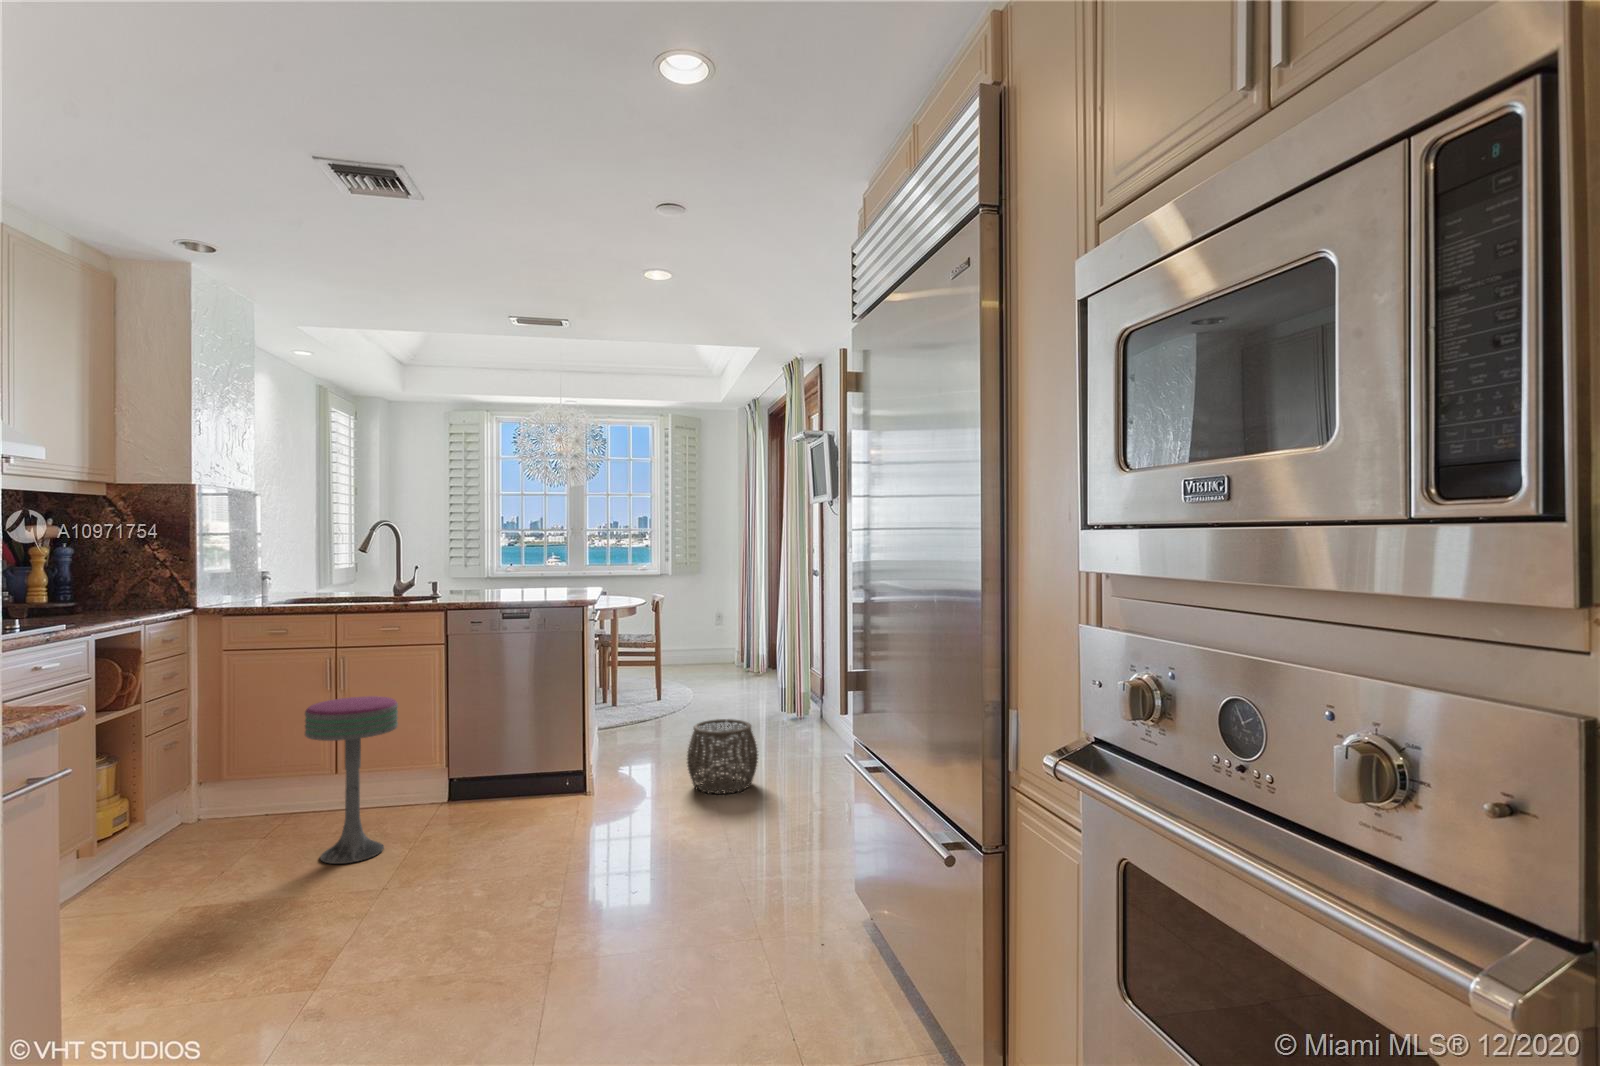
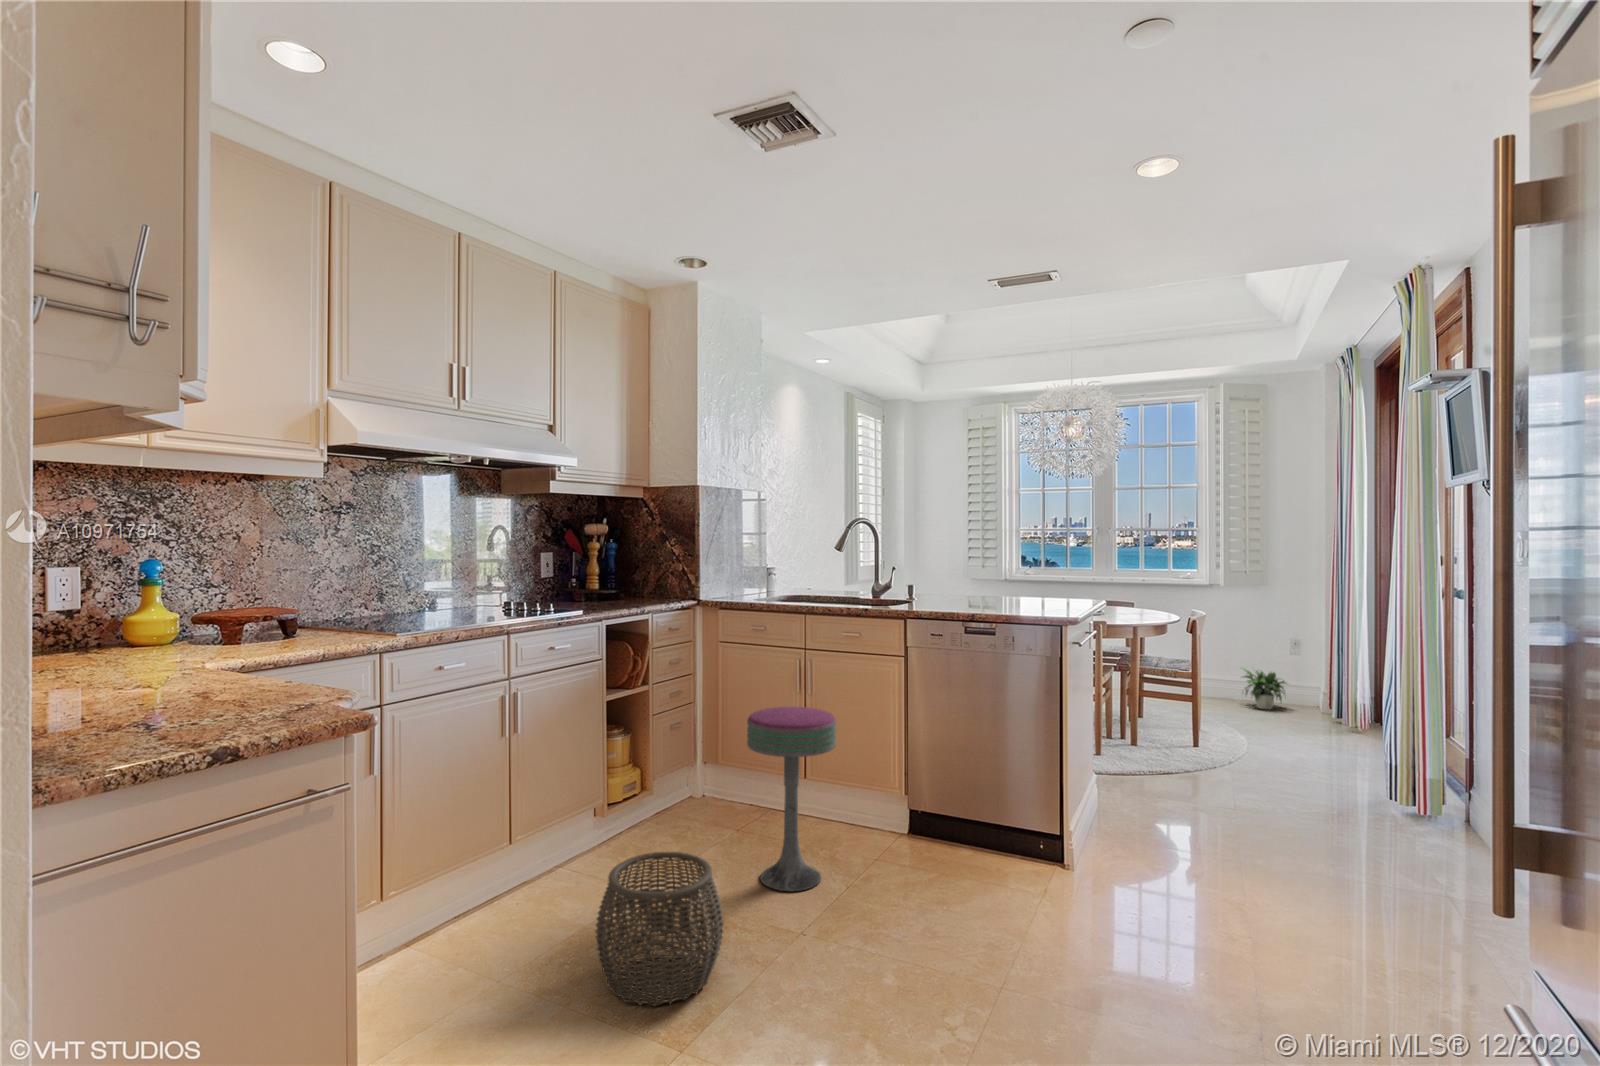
potted plant: none [677,638,717,670] -> present [1243,669,1287,709]
woven basket: present [687,719,758,794] -> present [595,852,724,1006]

